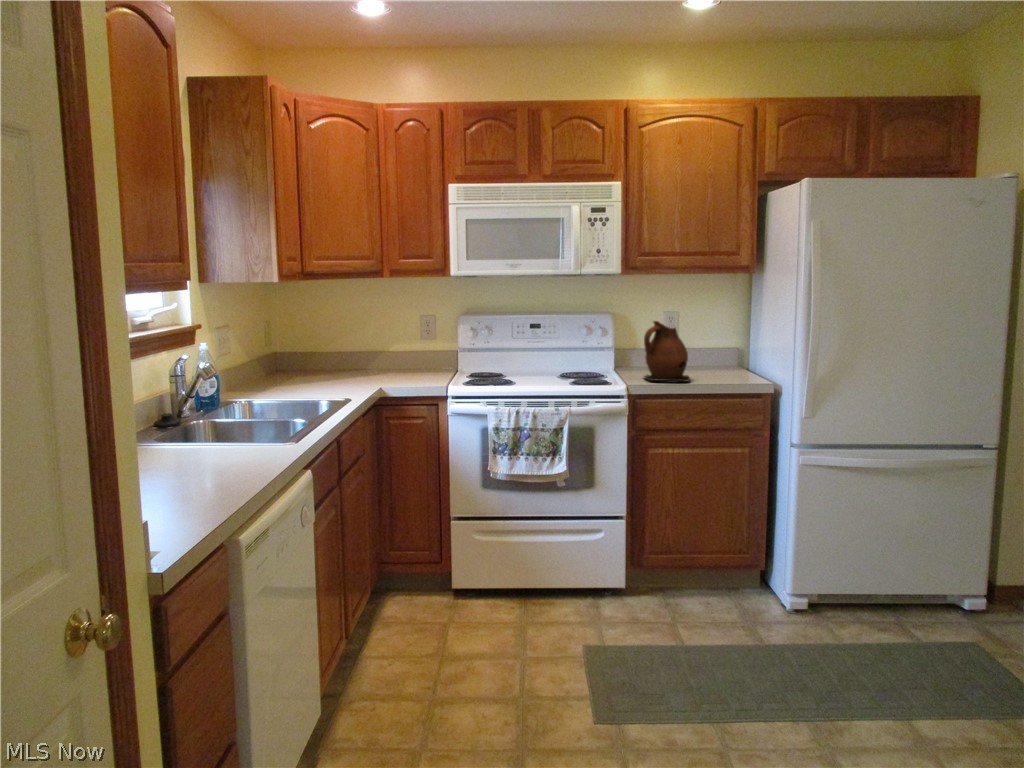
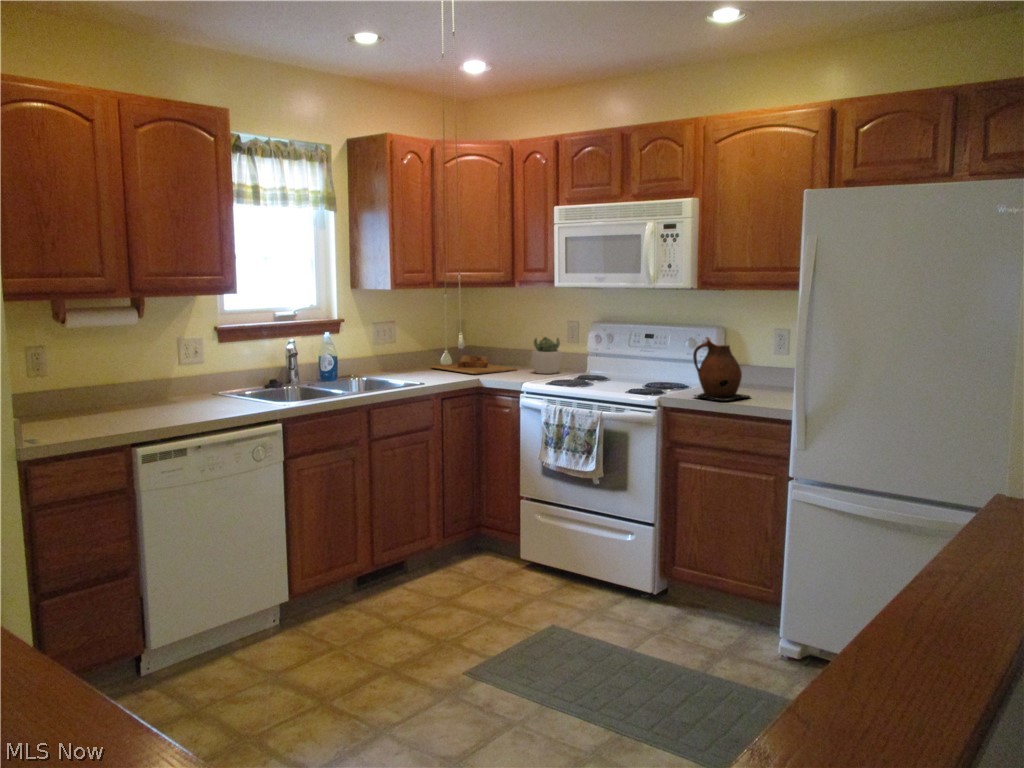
succulent plant: none [400,334,435,376] -> present [531,337,562,374]
cutting board: none [267,363,377,385] -> present [430,355,517,374]

